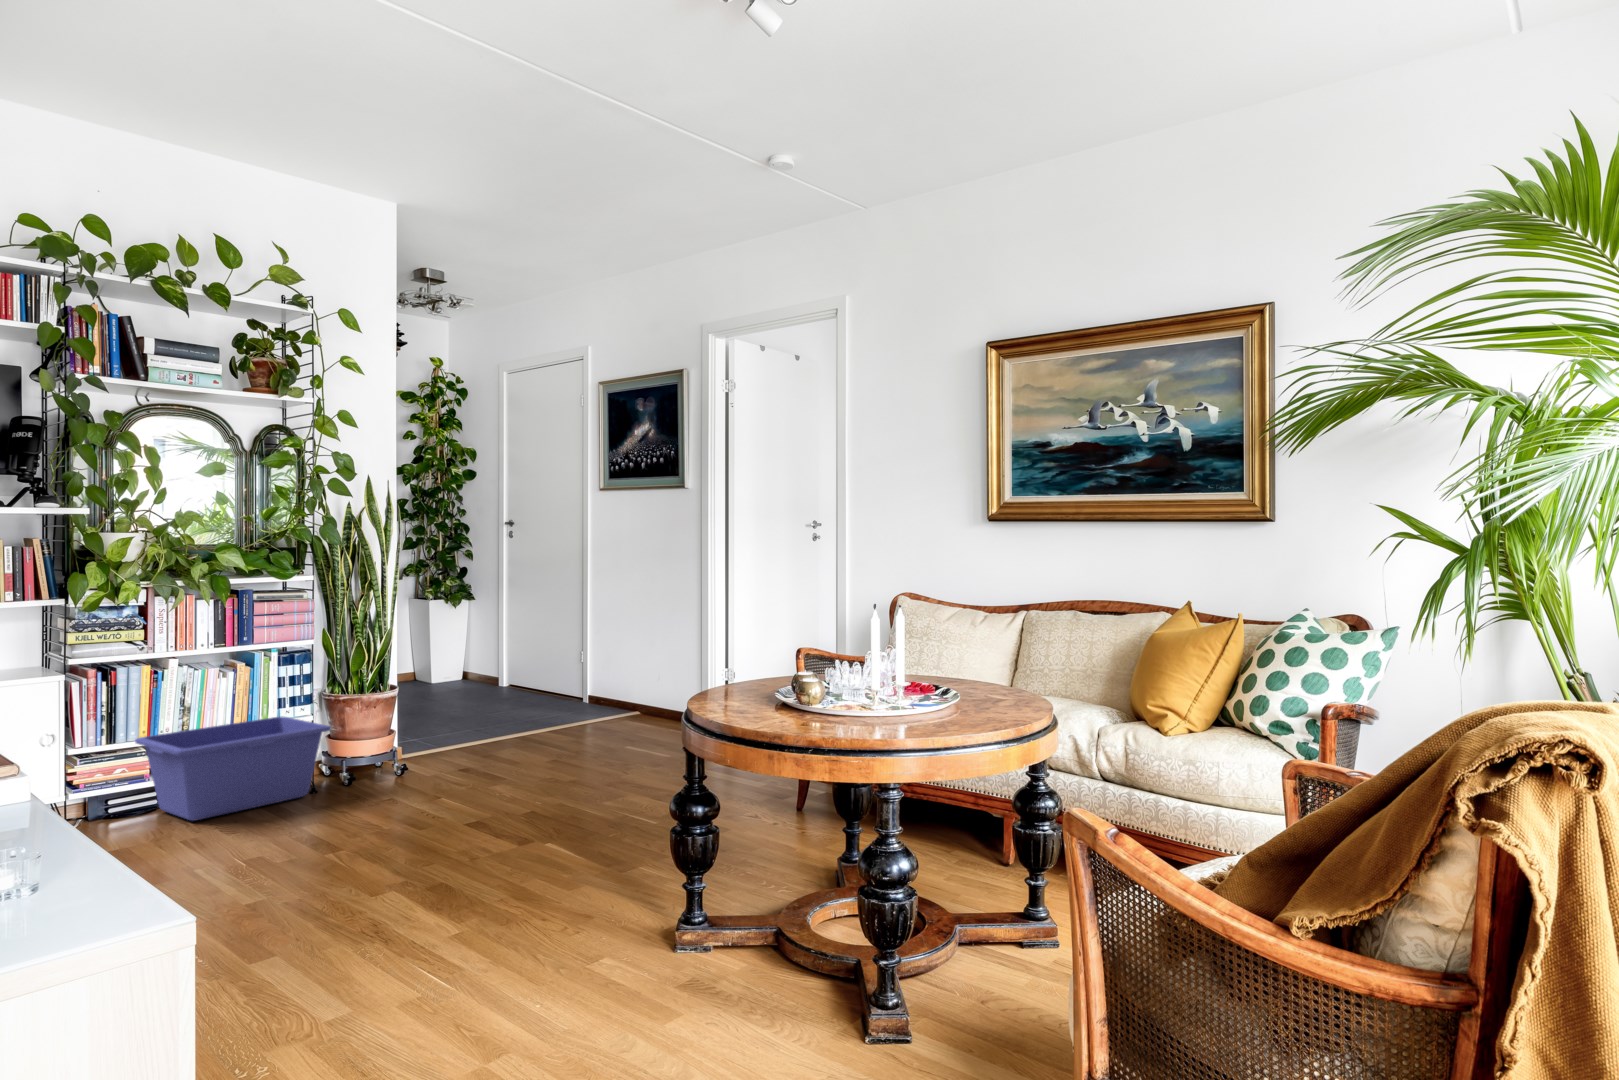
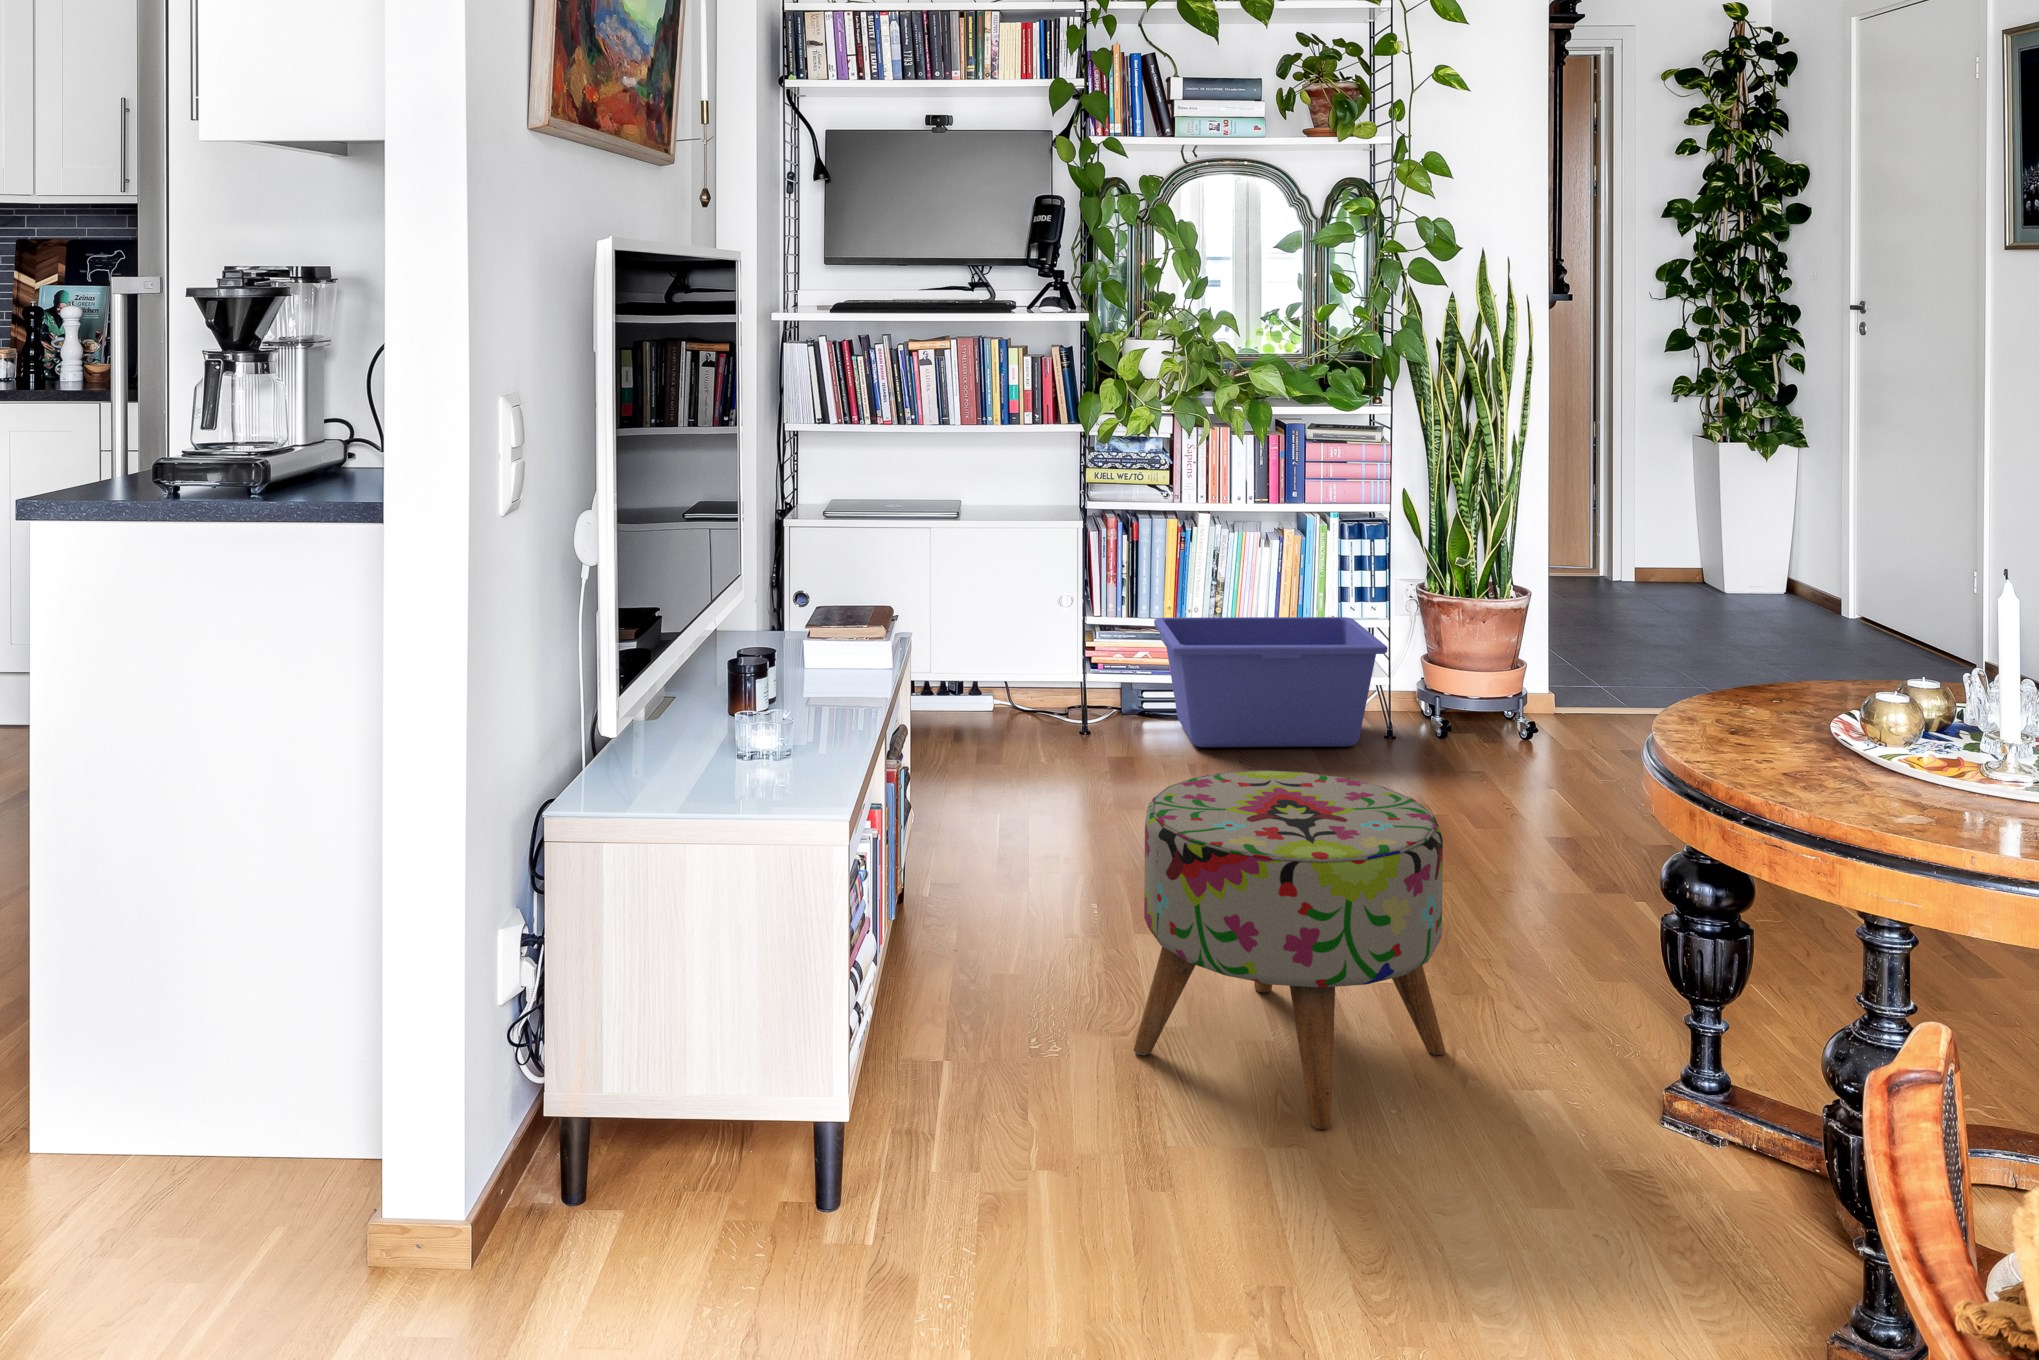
ottoman: none [350,777,551,992] -> present [1133,770,1445,1129]

